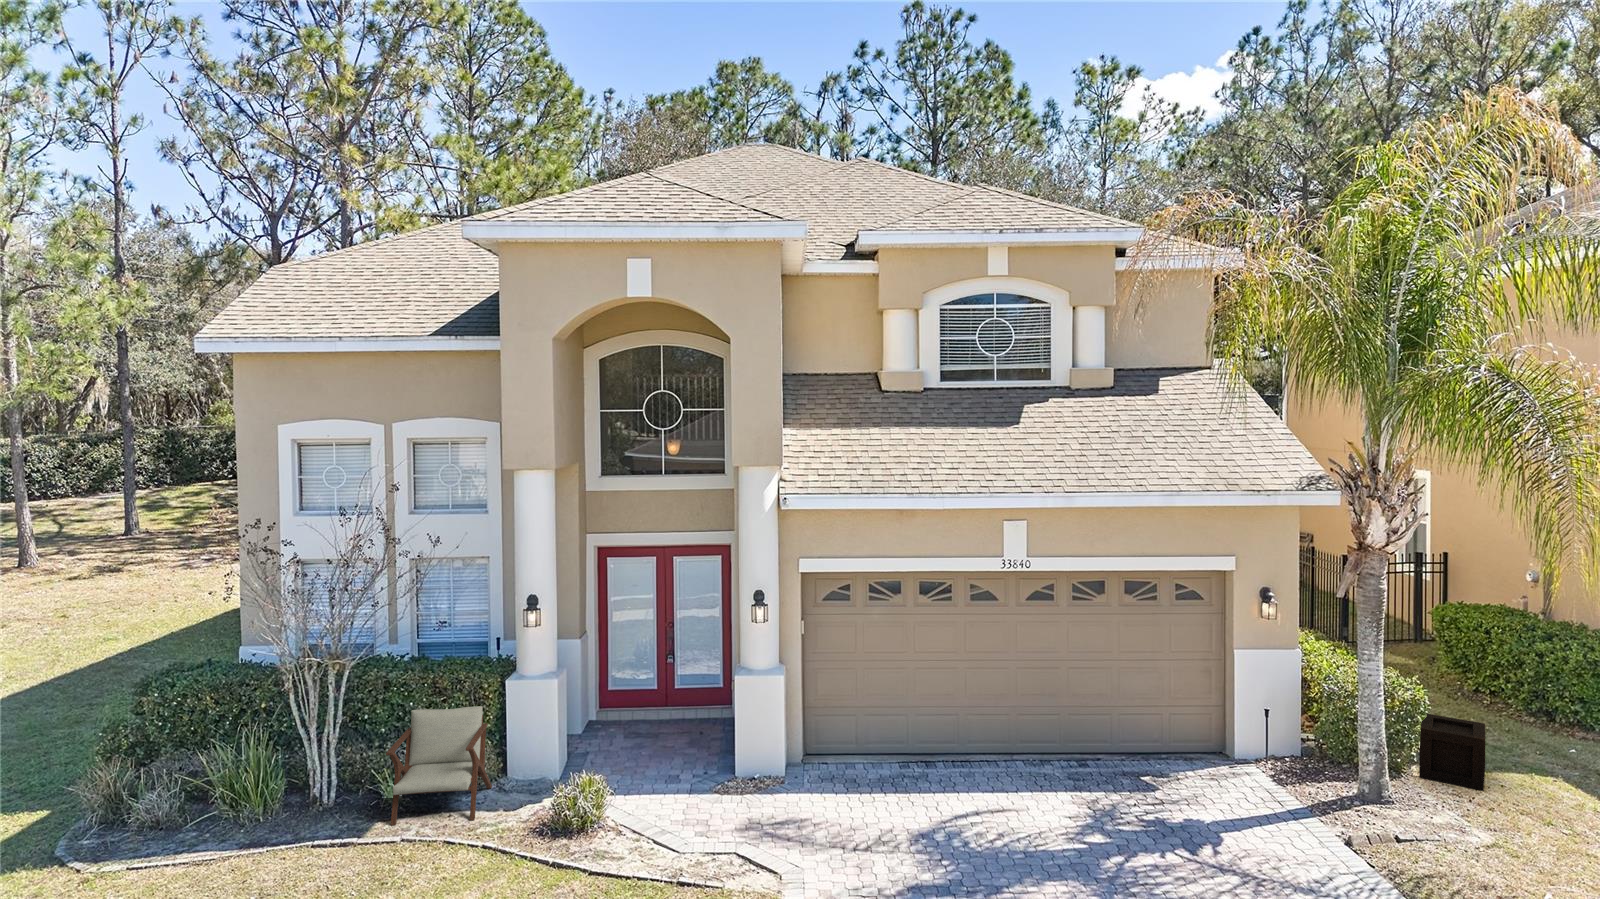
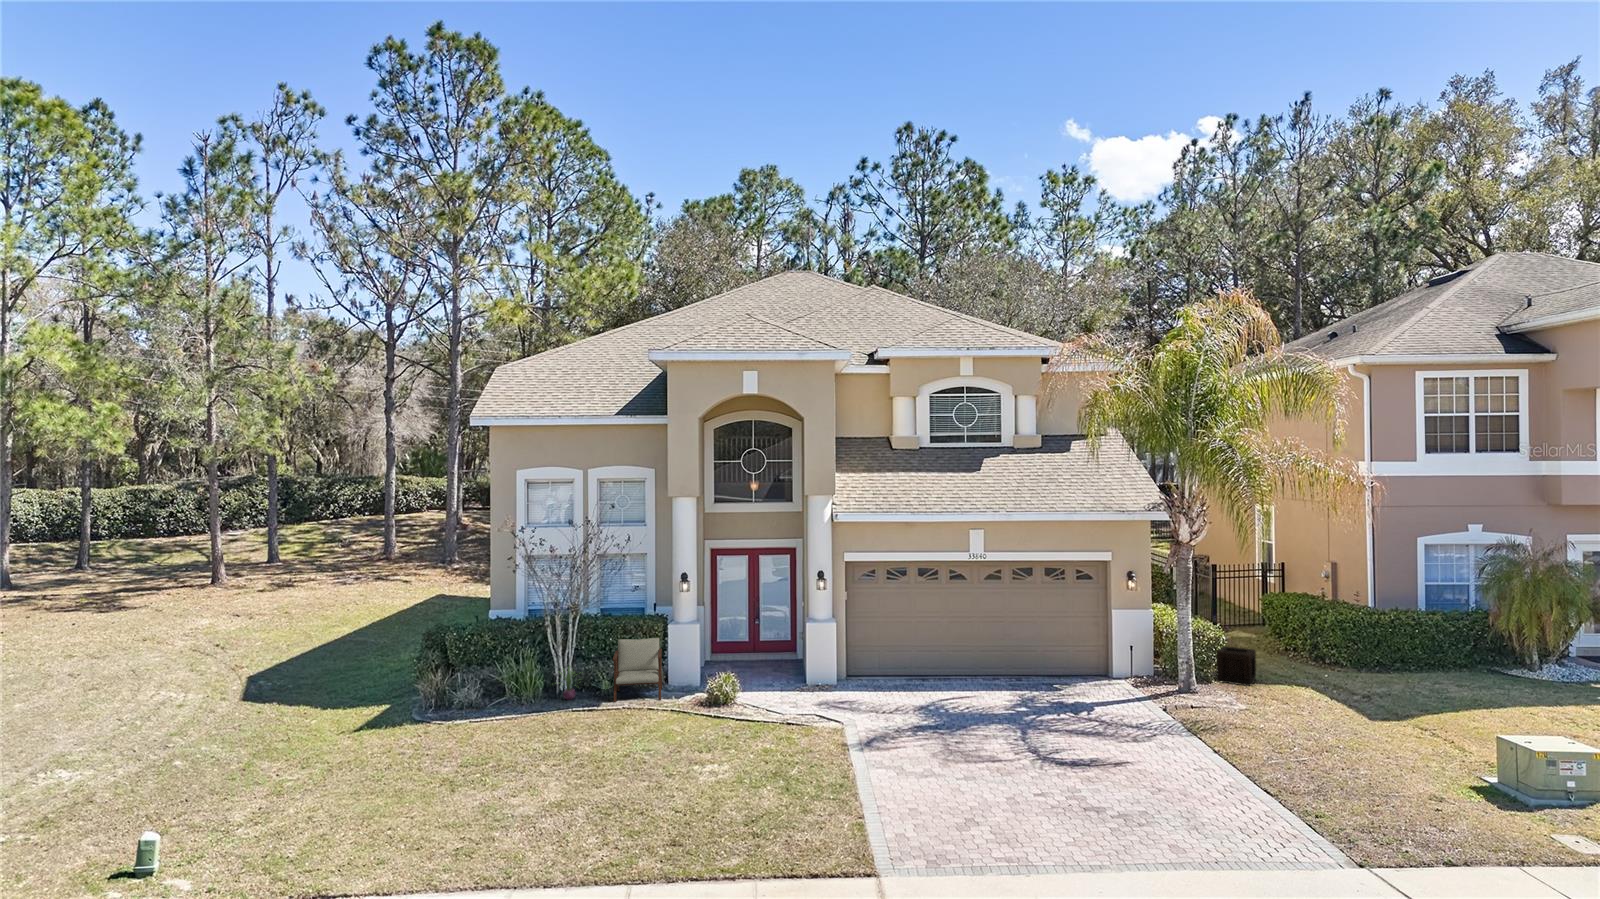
decorative plant: none [285,755,356,817] -> present [562,666,576,700]

